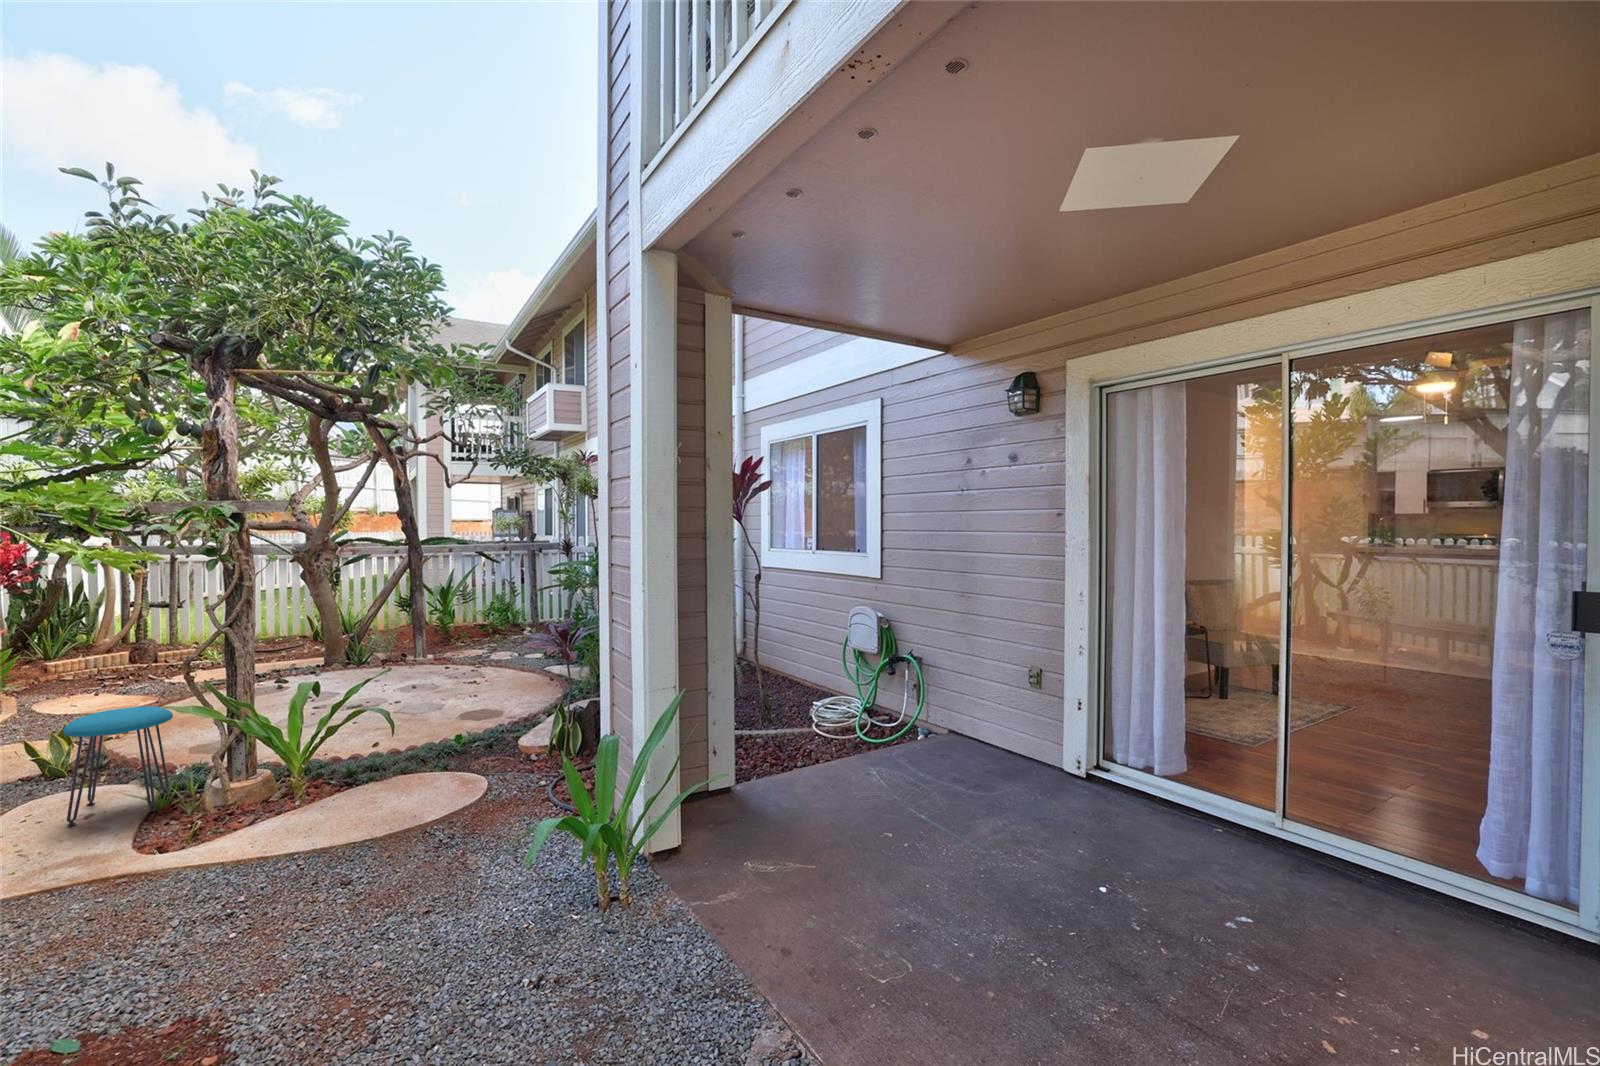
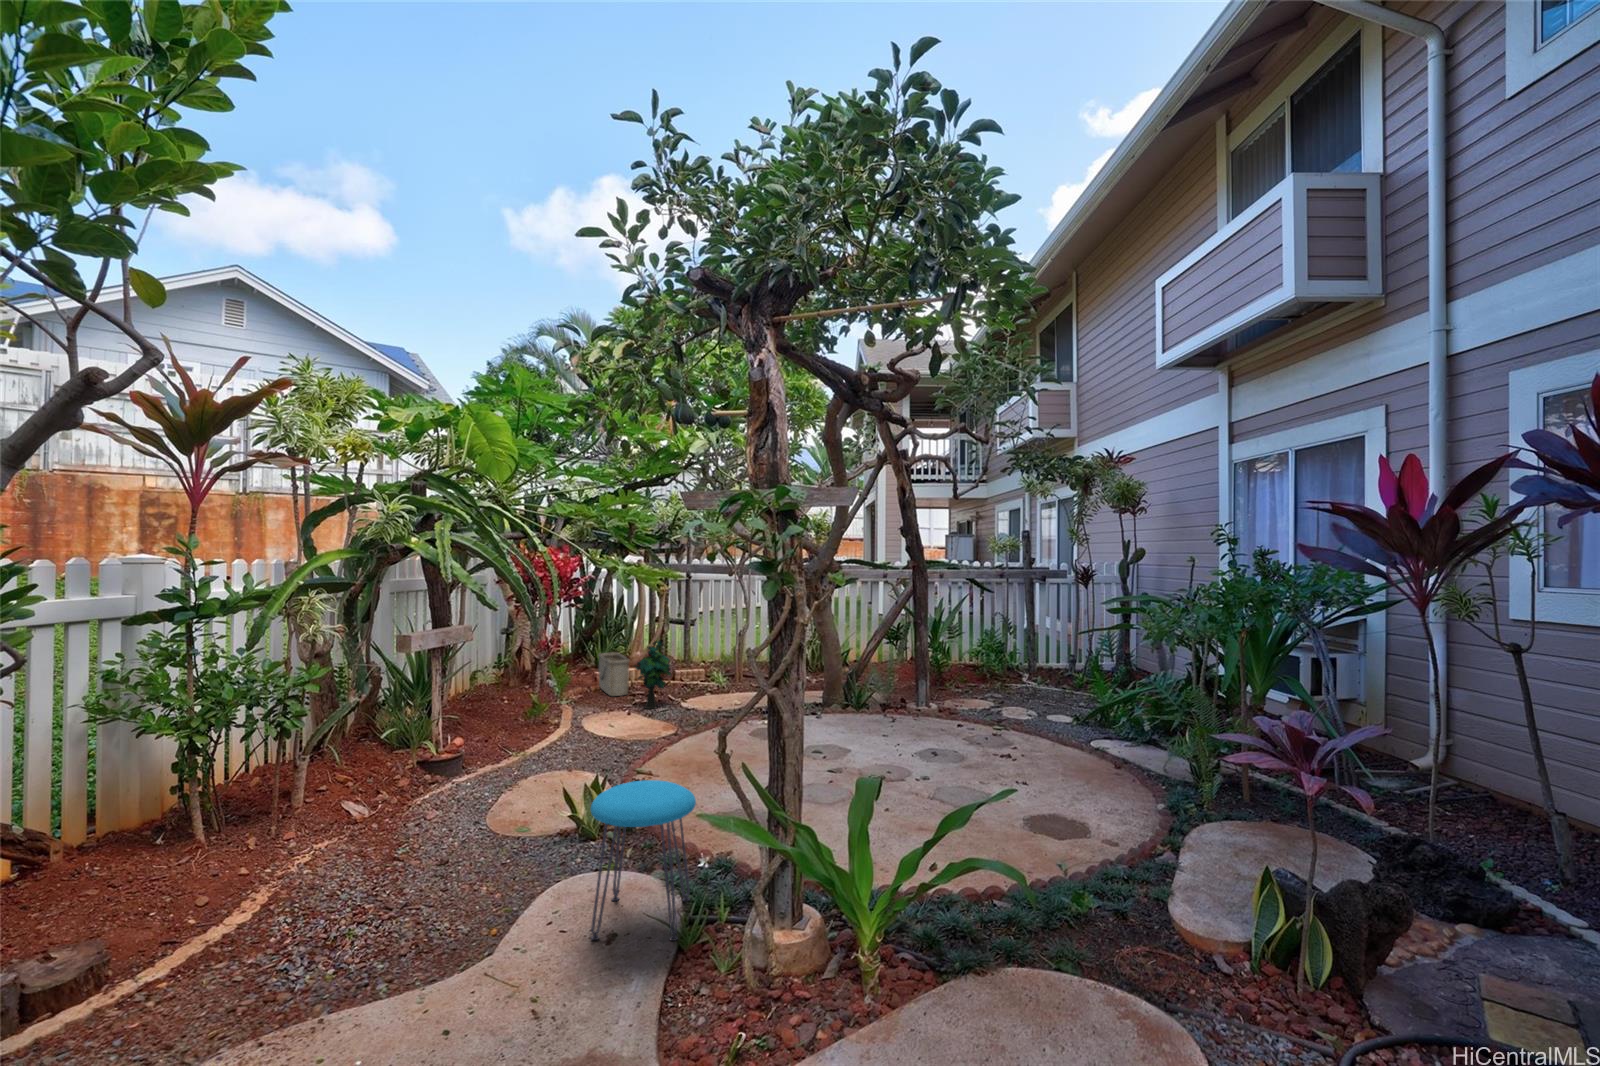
decorative plant: none [97,621,152,688] -> present [633,640,671,709]
basket: none [48,640,95,683] -> present [598,652,629,696]

